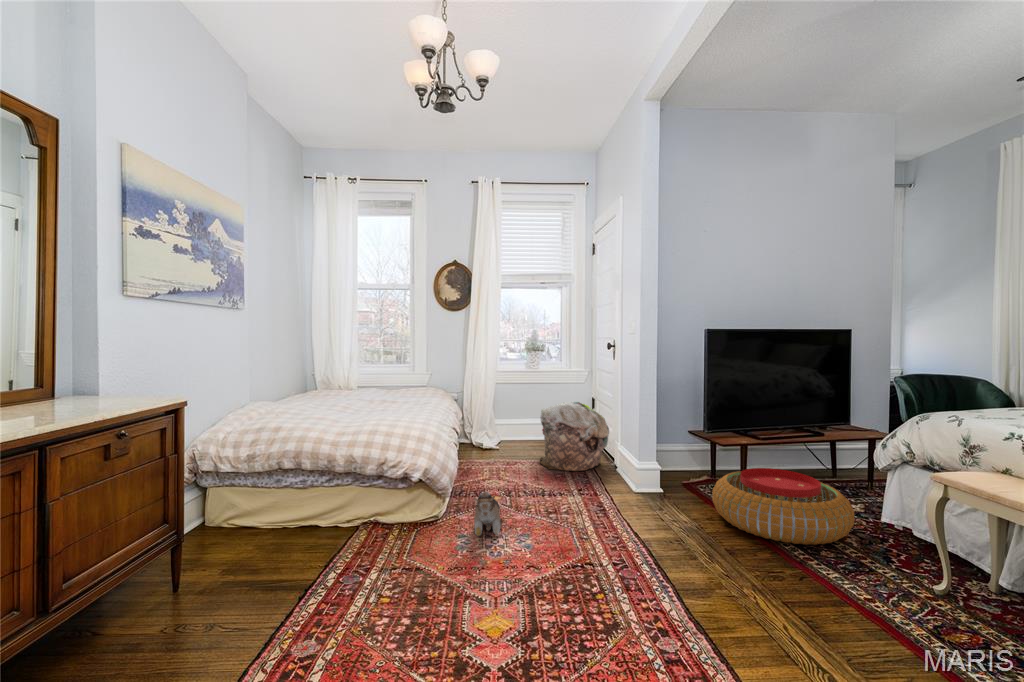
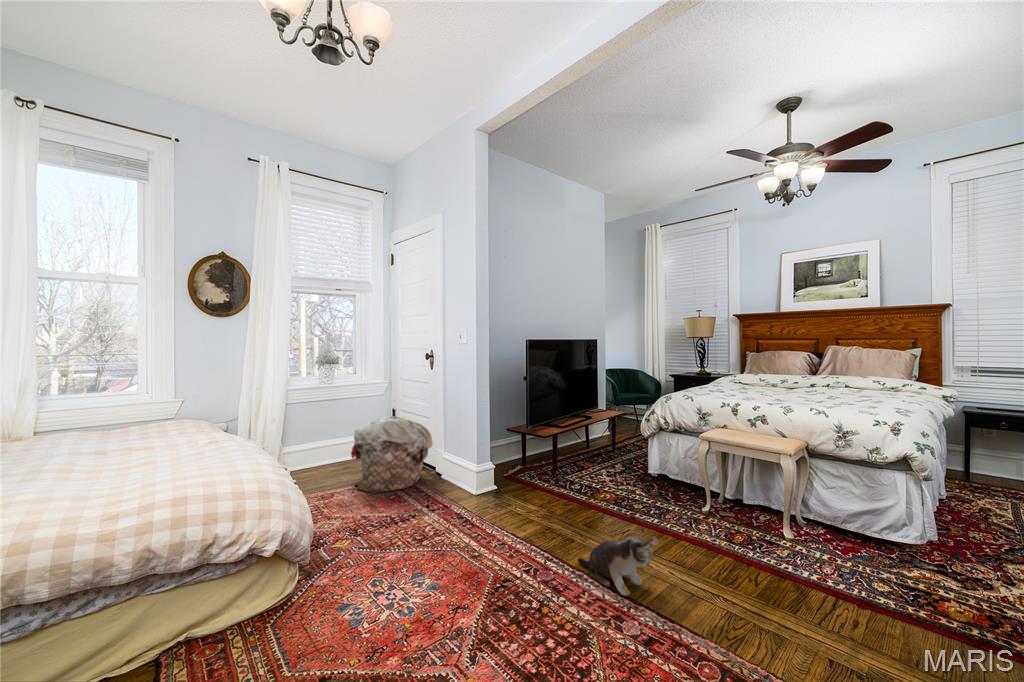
pouf: present [712,468,854,545] -> none [547,447,648,505]
plush toy: present [474,492,502,536] -> present [578,536,658,596]

